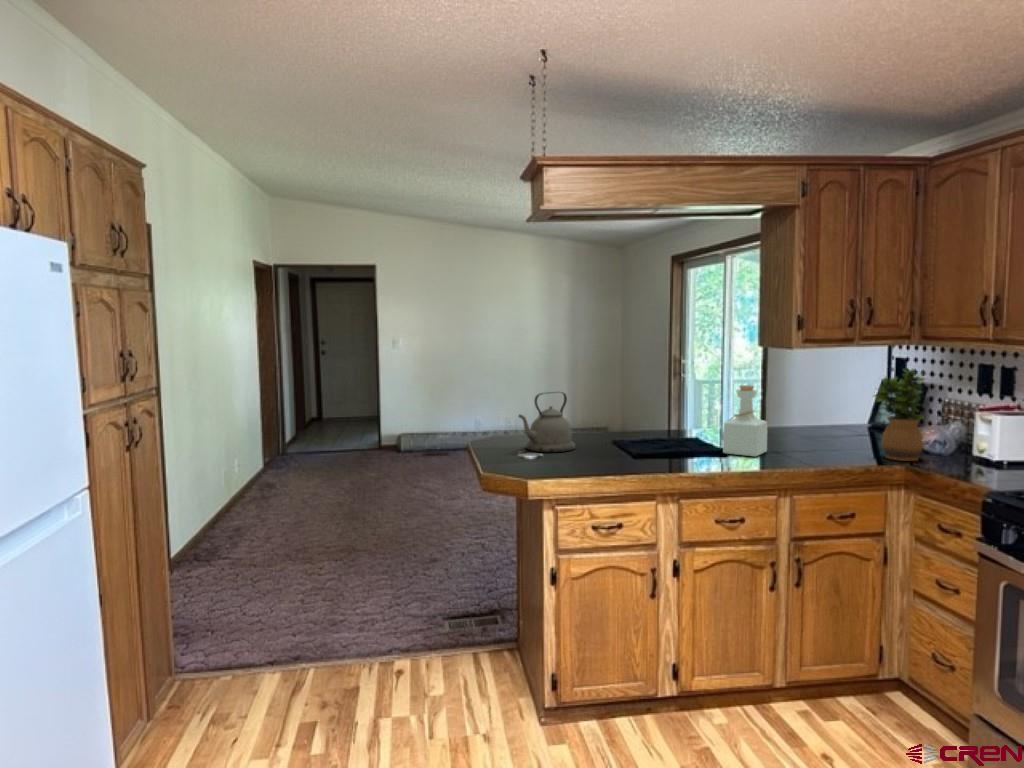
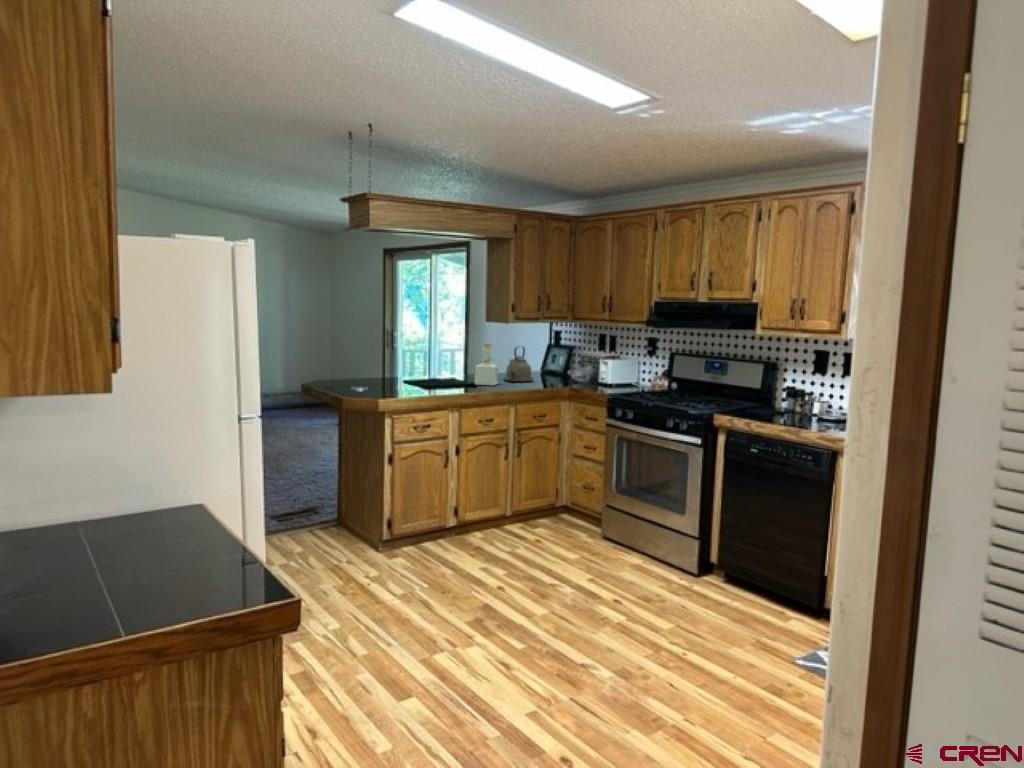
potted plant: present [873,369,924,461] -> none [553,335,579,385]
kettle: present [519,392,575,452] -> present [504,347,533,382]

